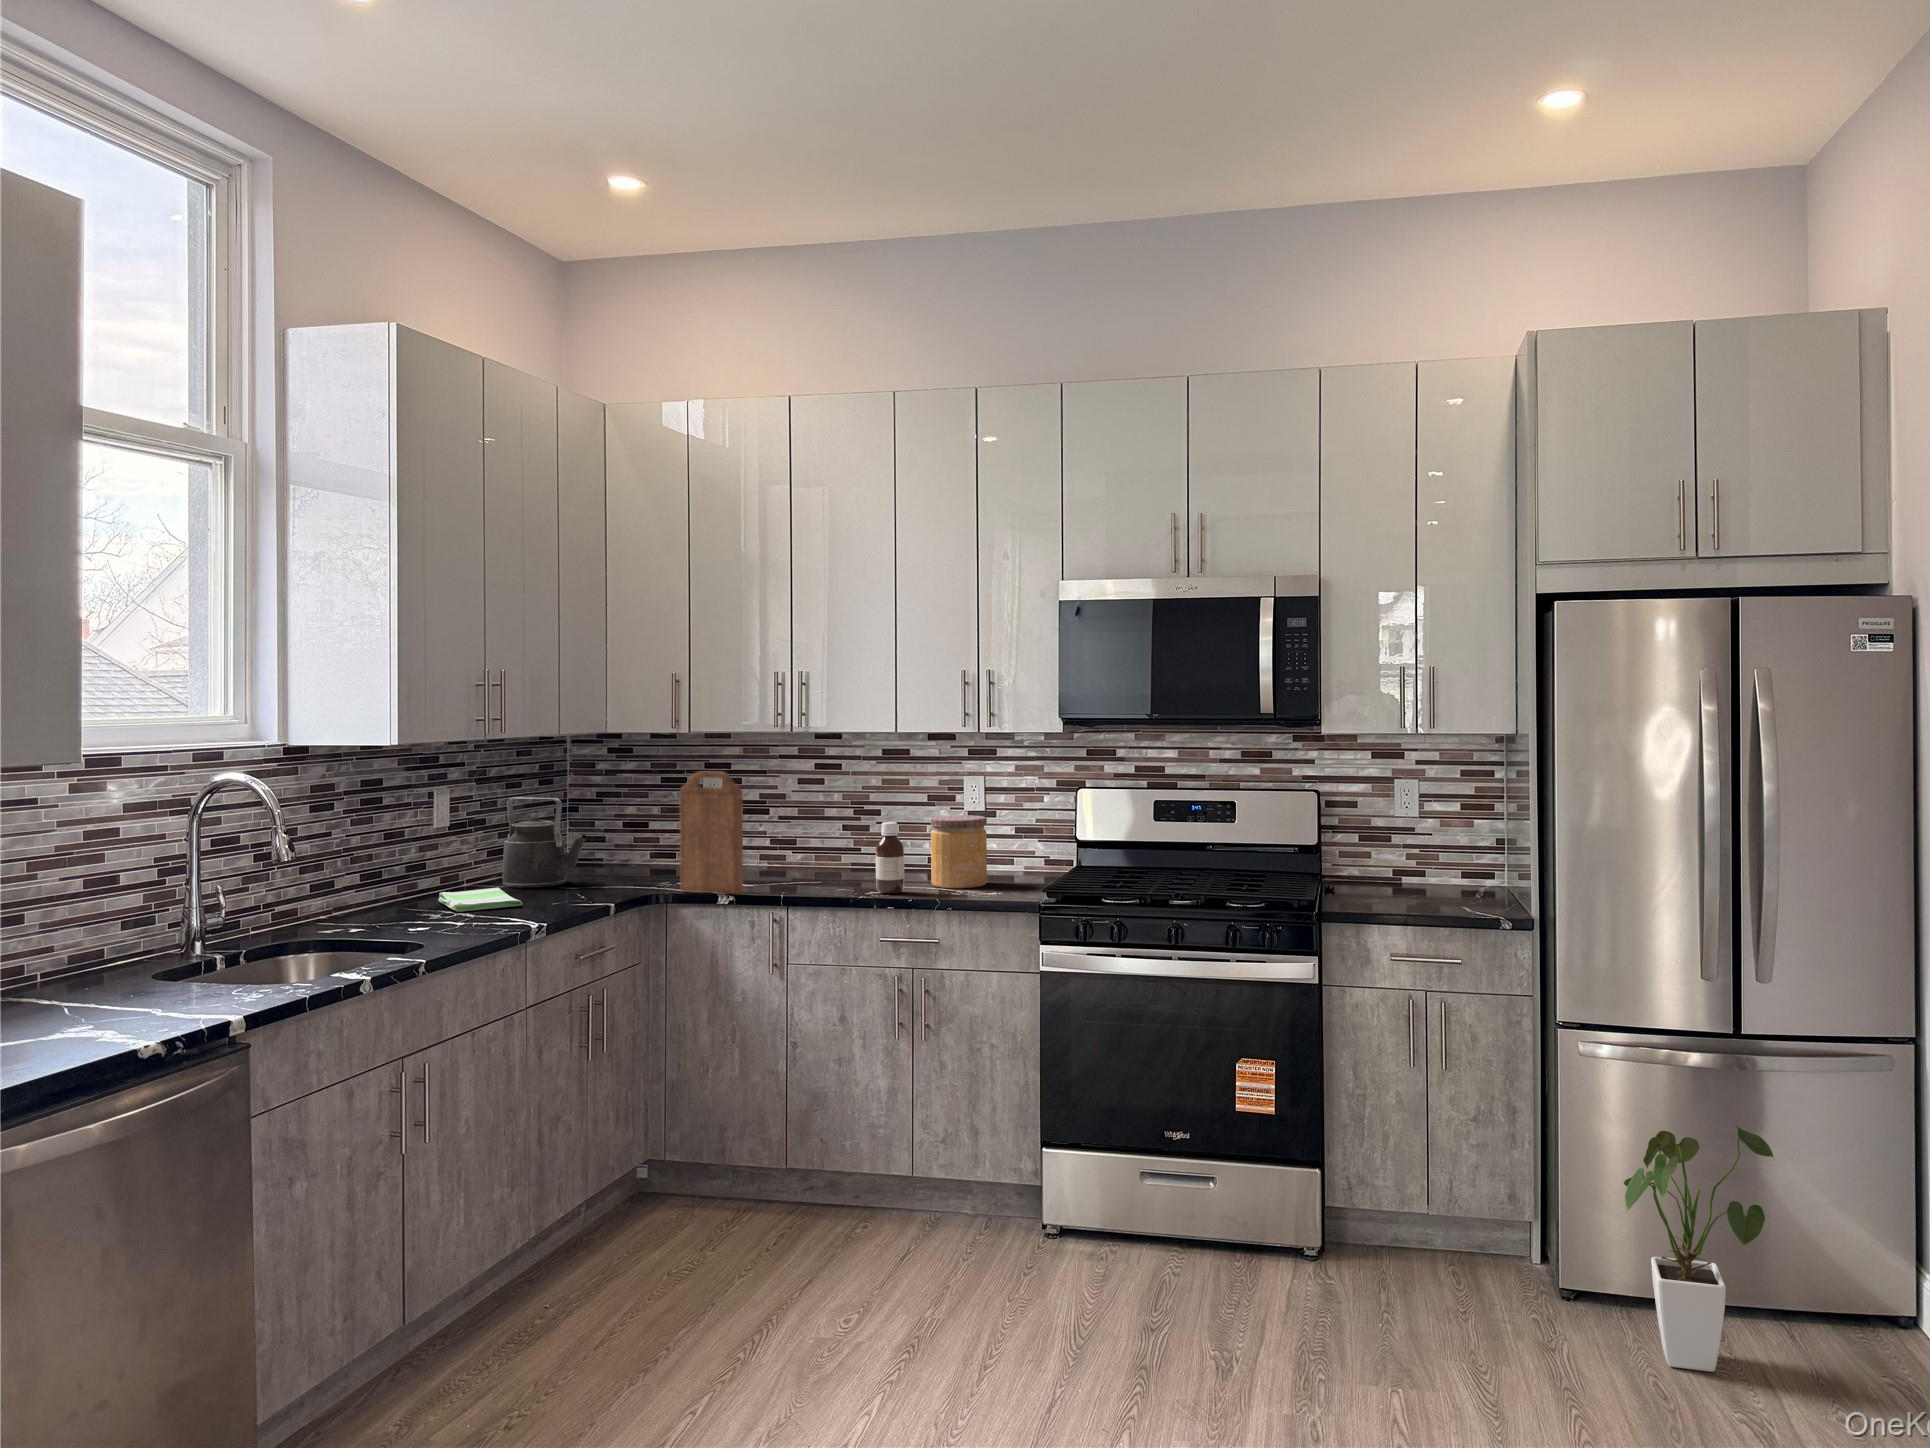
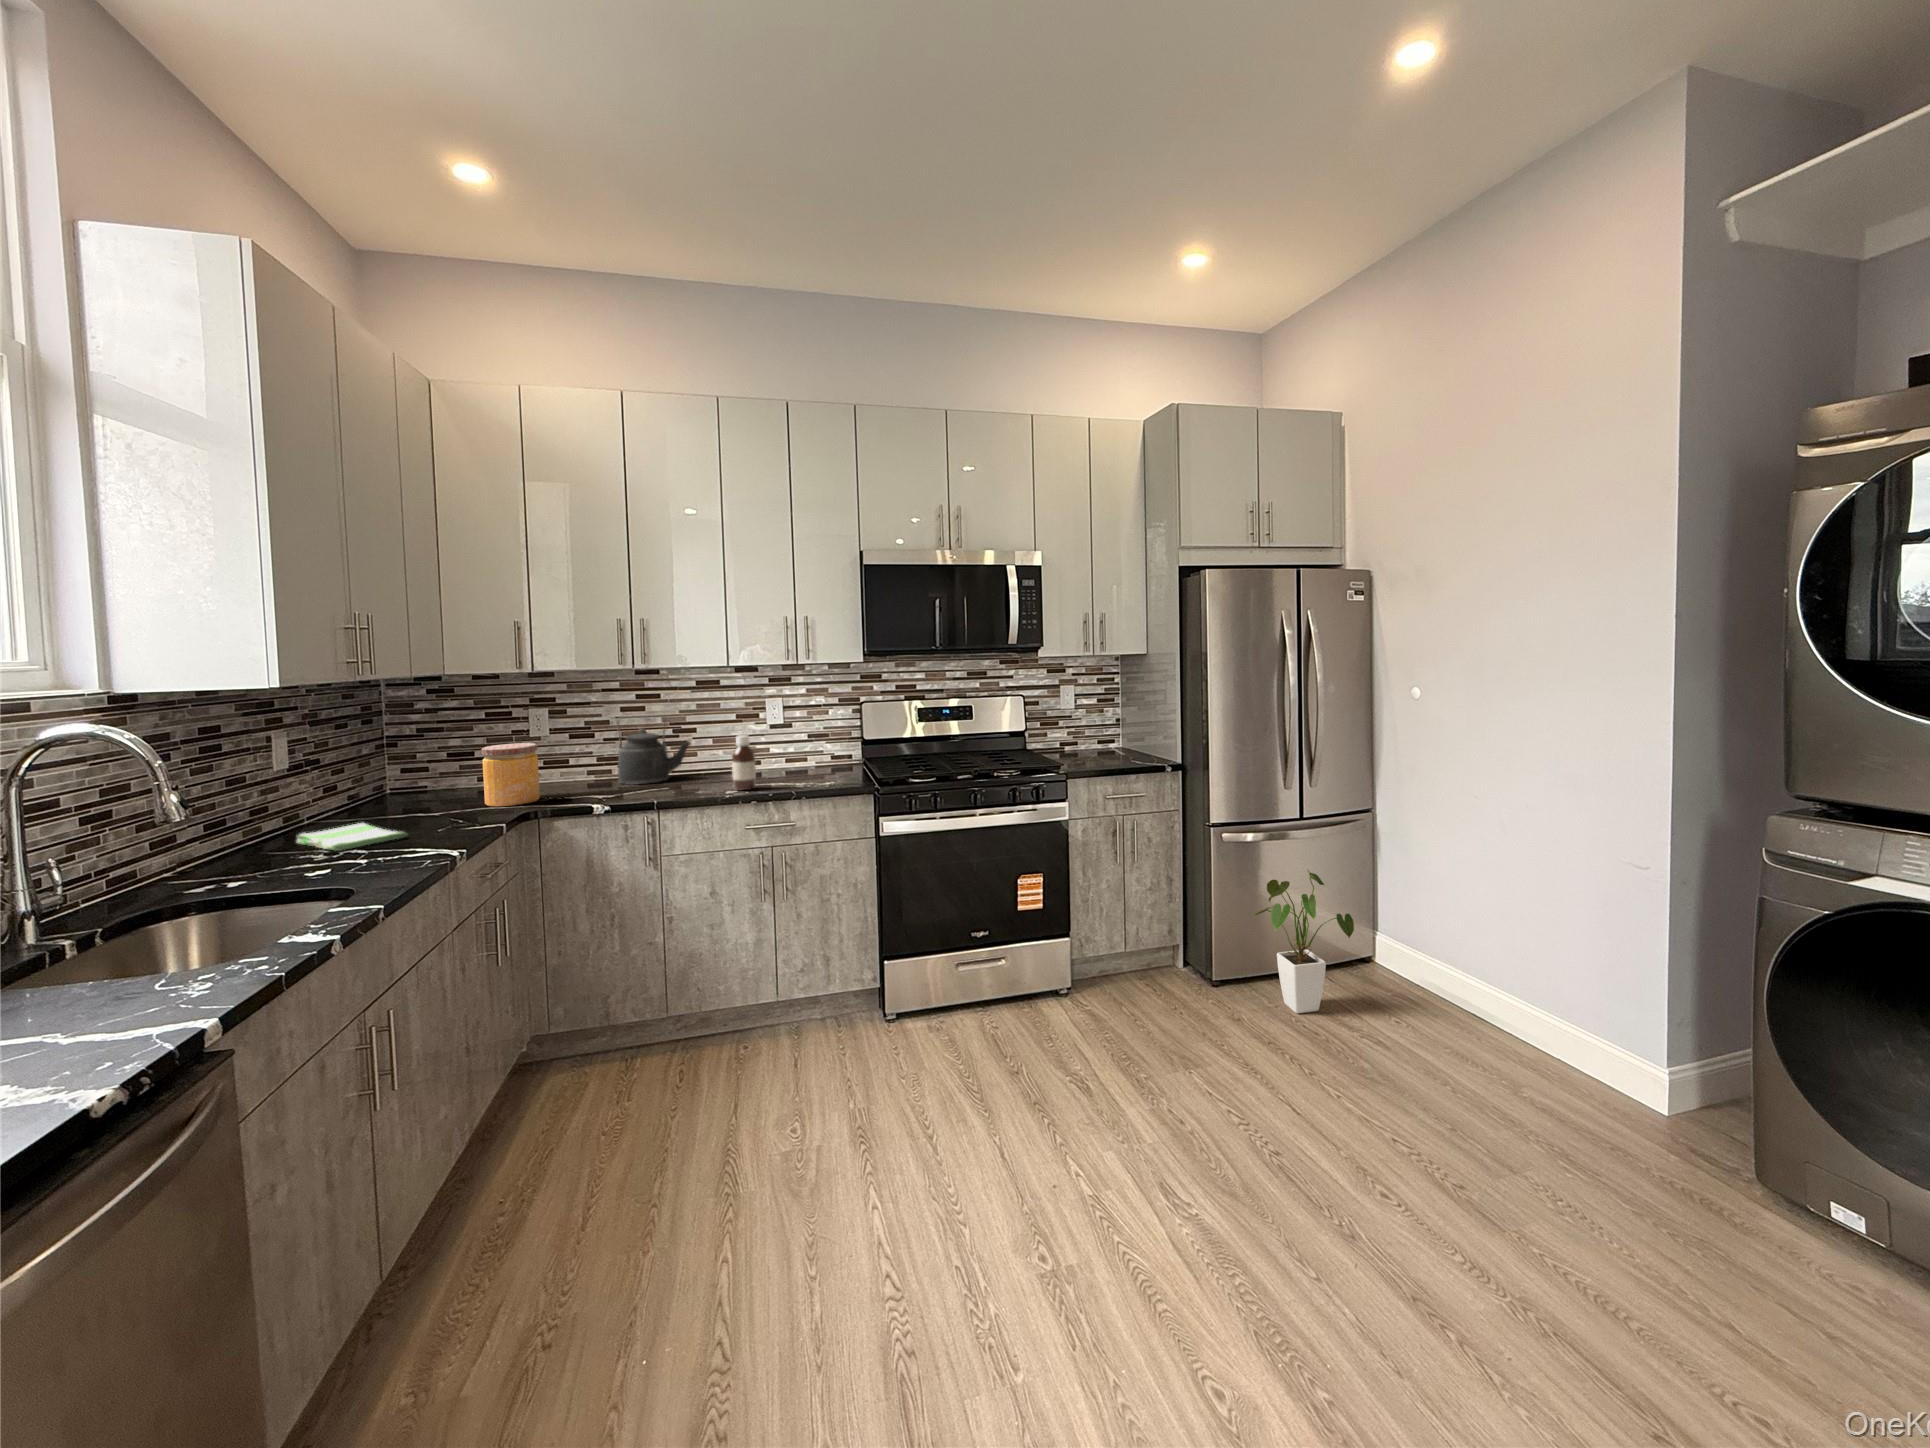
cutting board: present [680,771,743,894] -> none [550,703,619,807]
kettle: present [502,797,588,888] -> present [617,716,691,785]
jar: present [931,815,987,888] -> present [482,743,540,806]

